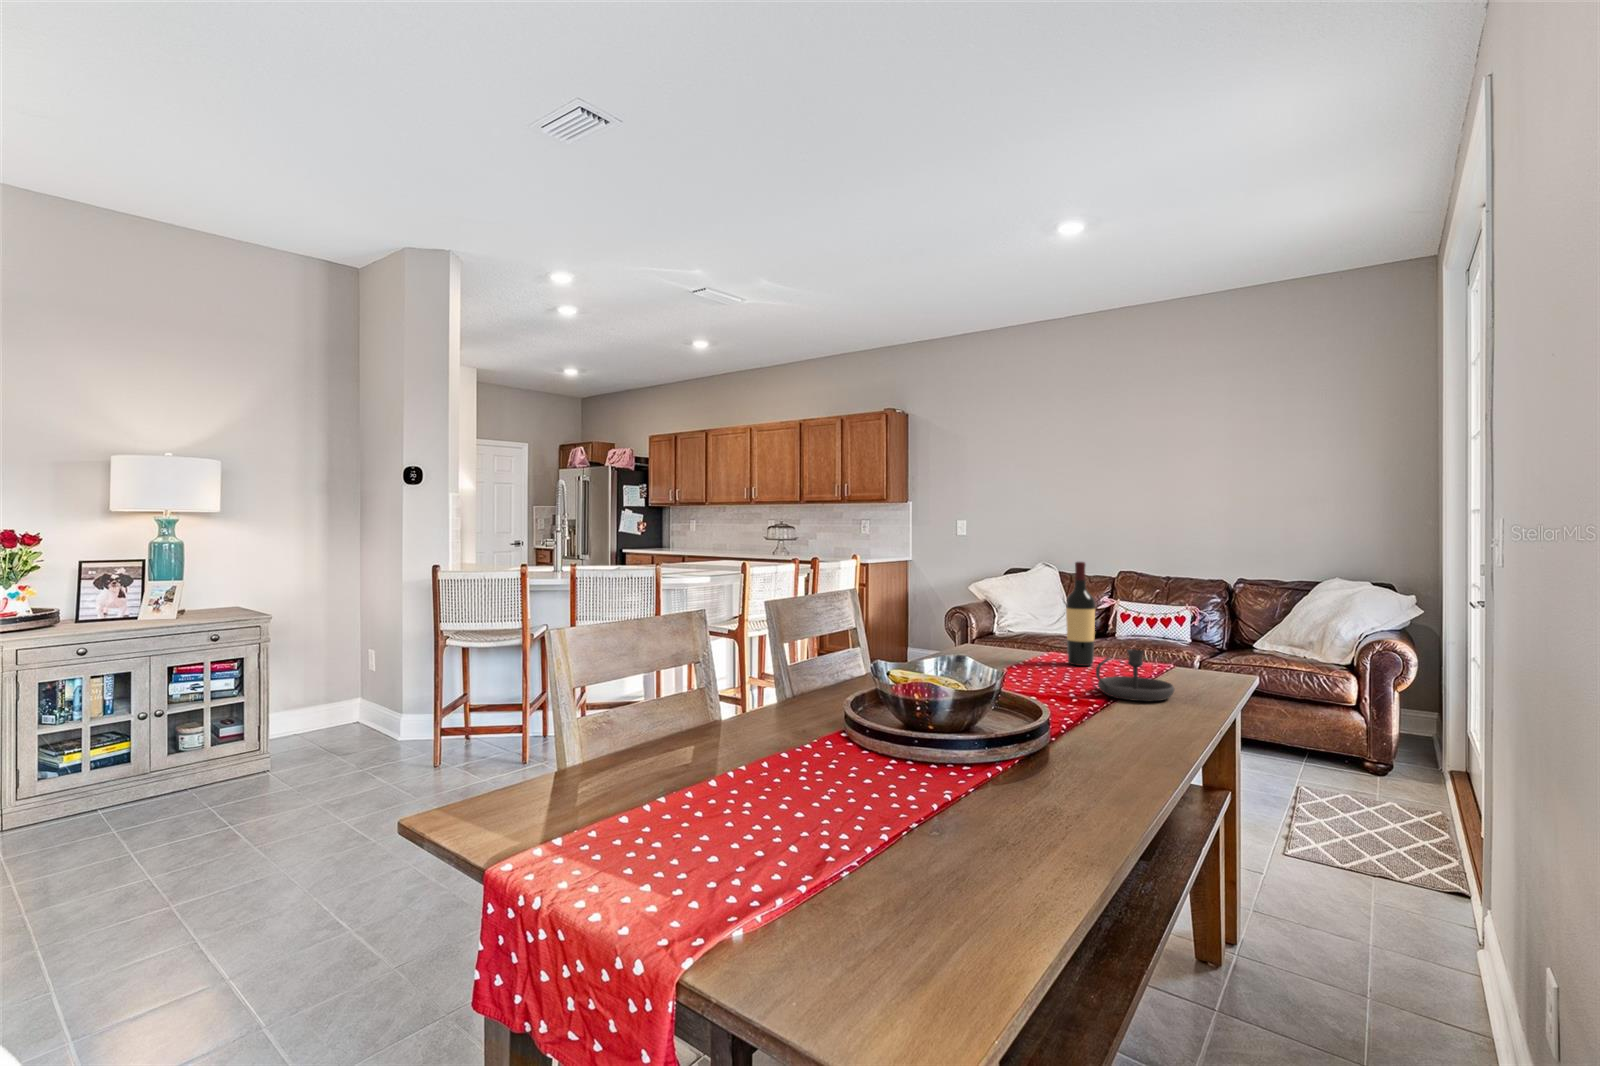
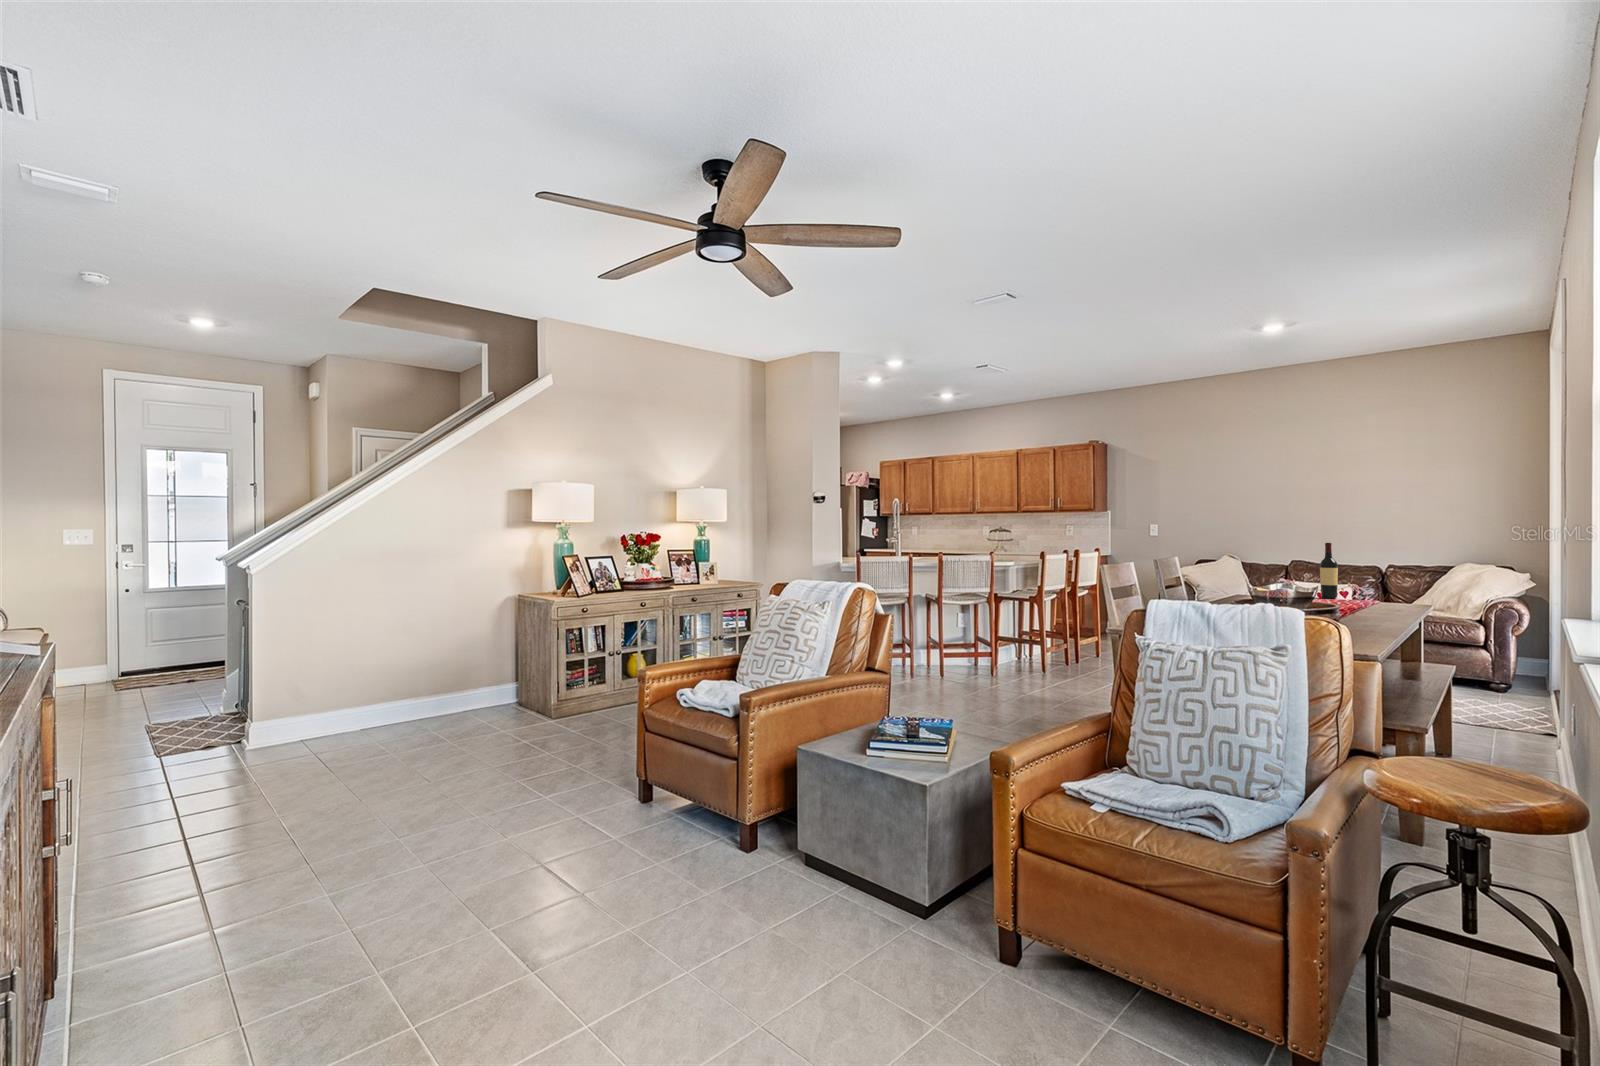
candlestick: present [1094,649,1174,701] -> none [1353,583,1397,607]

